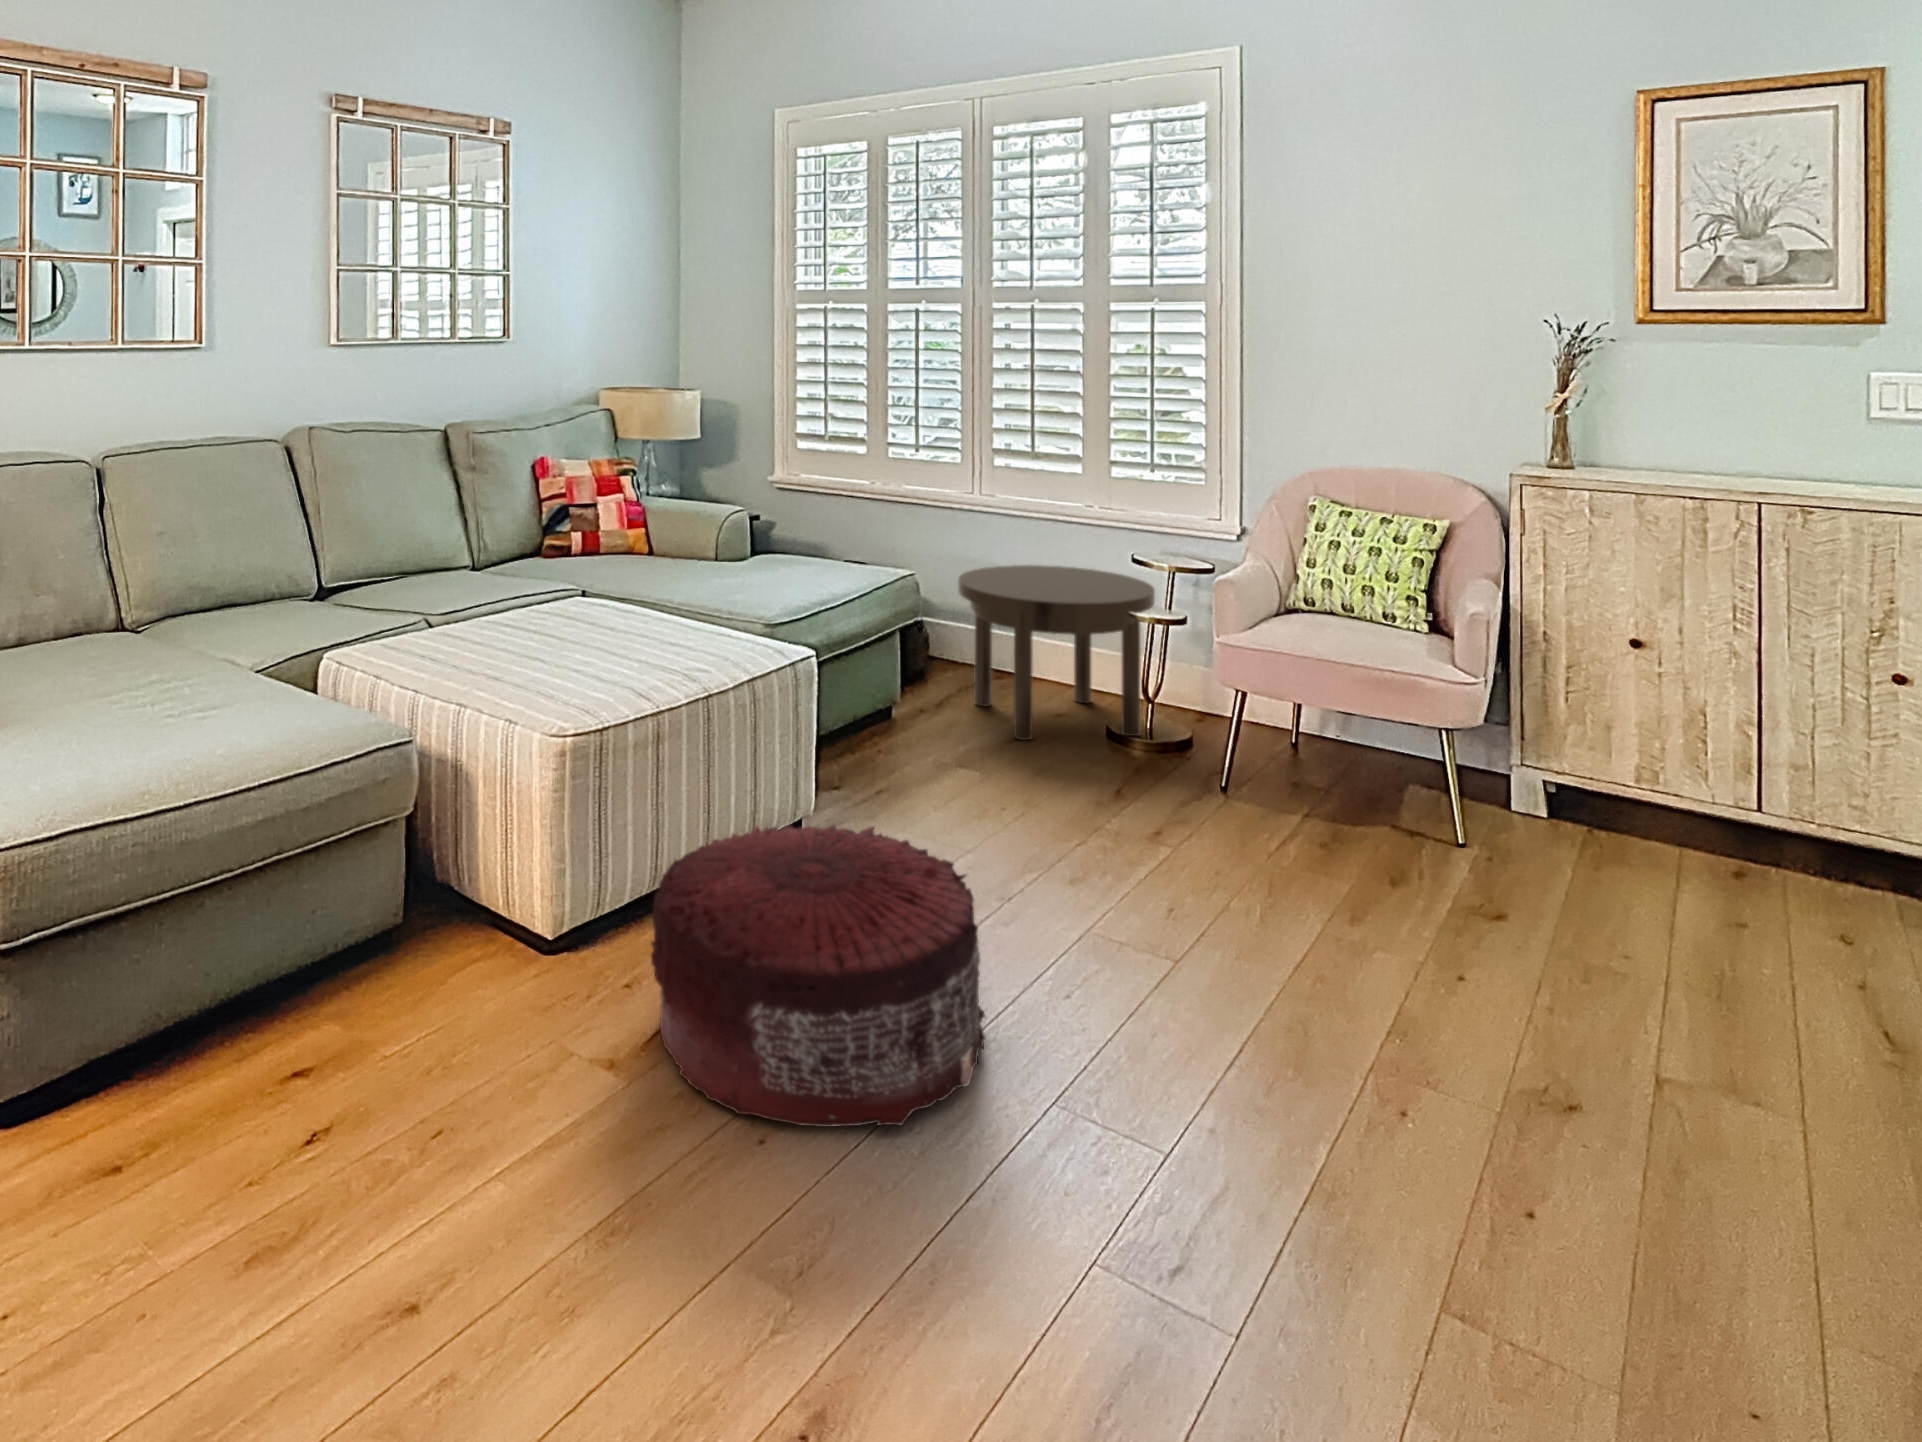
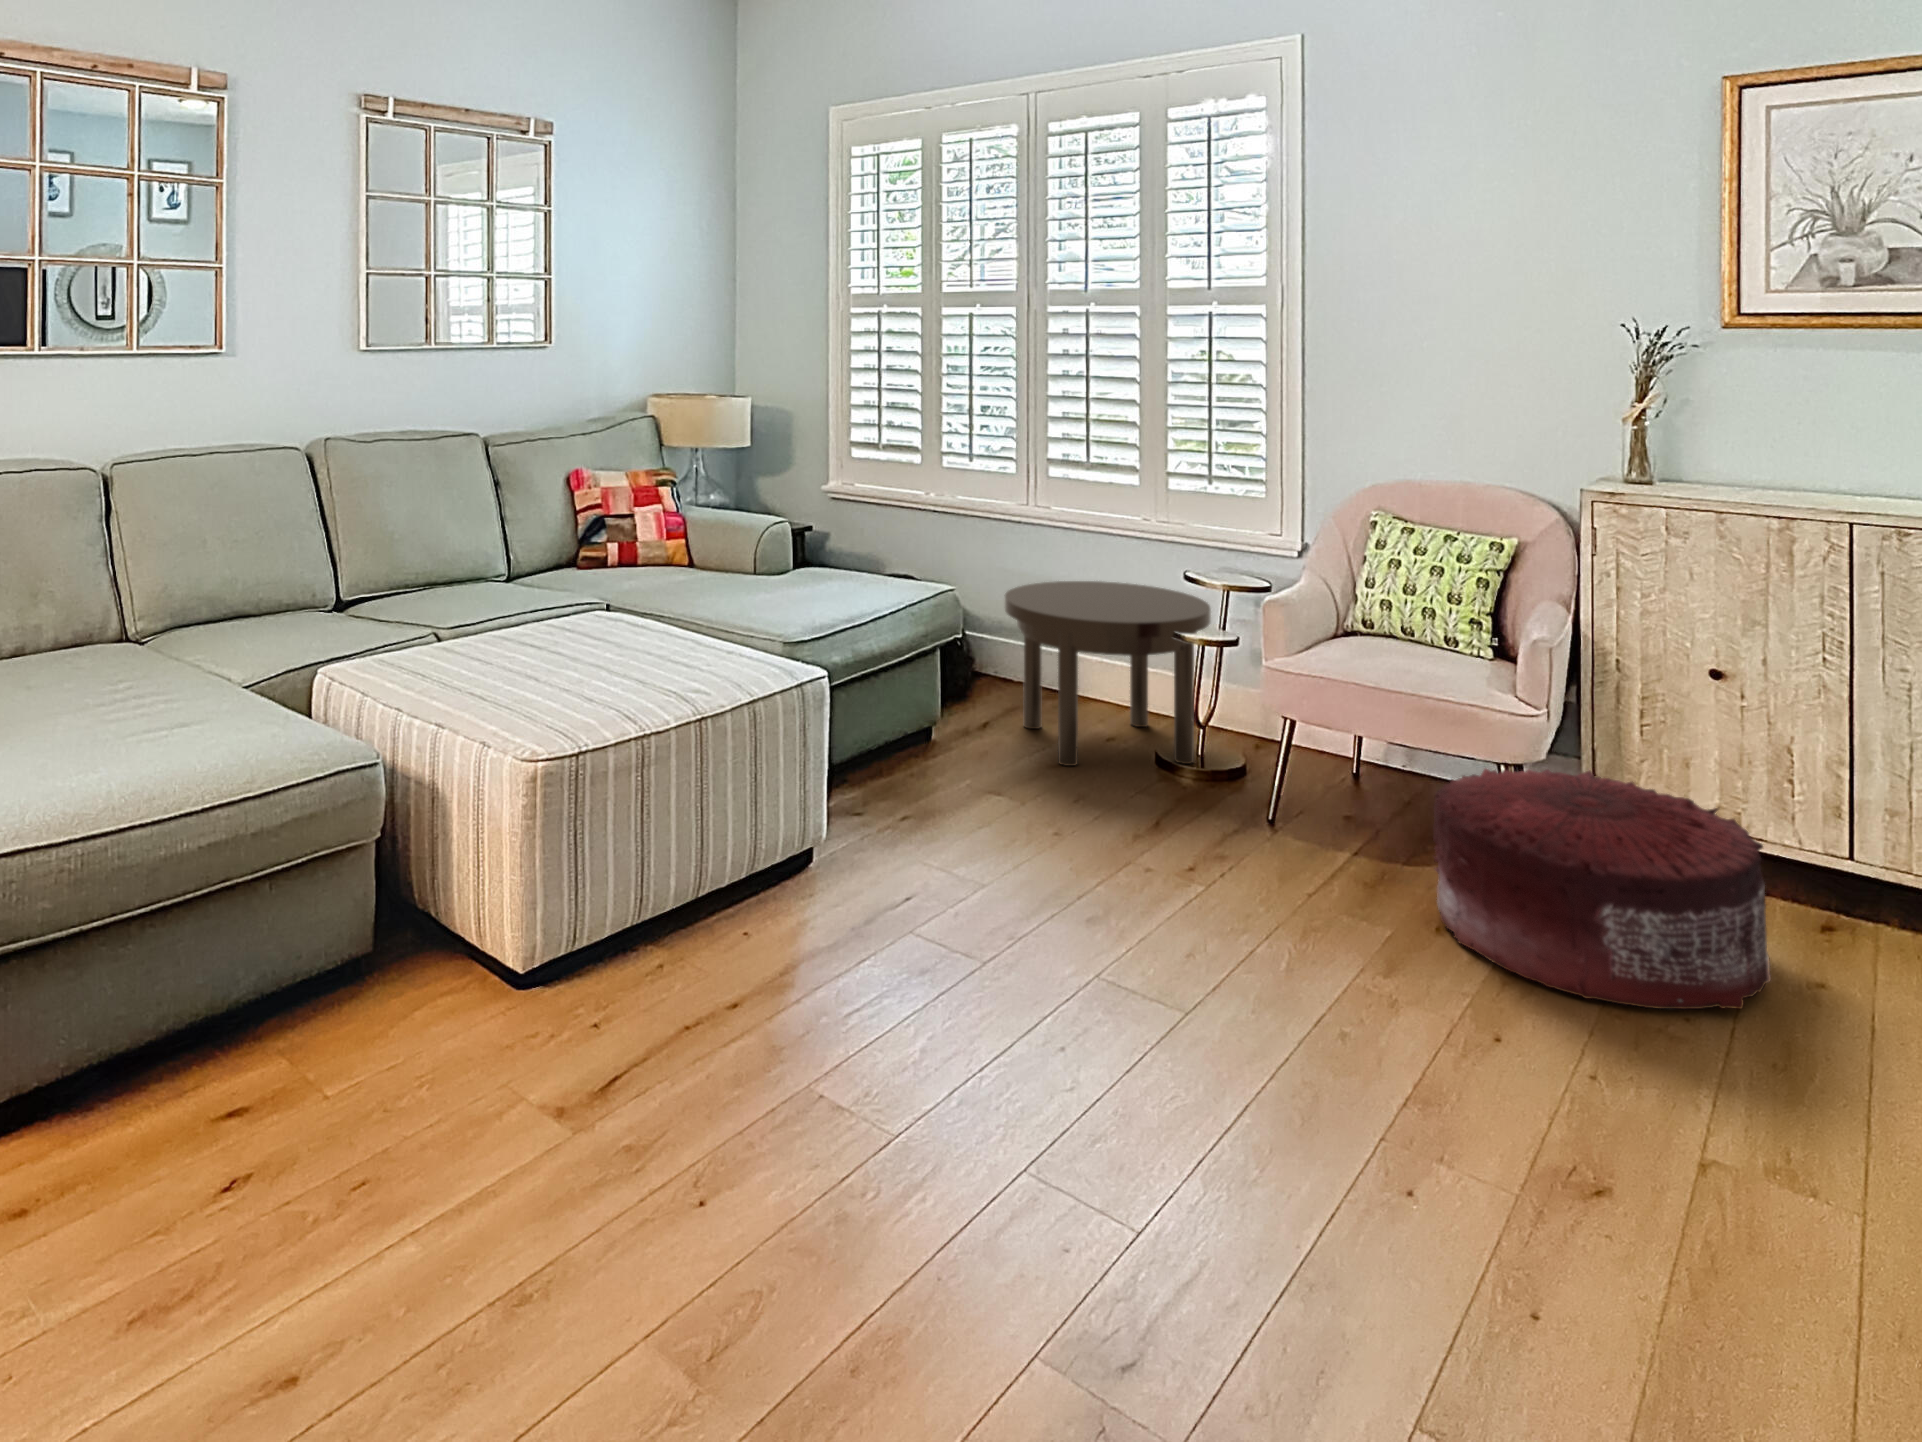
pouf: present [651,825,986,1127] -> present [1433,769,1771,1009]

